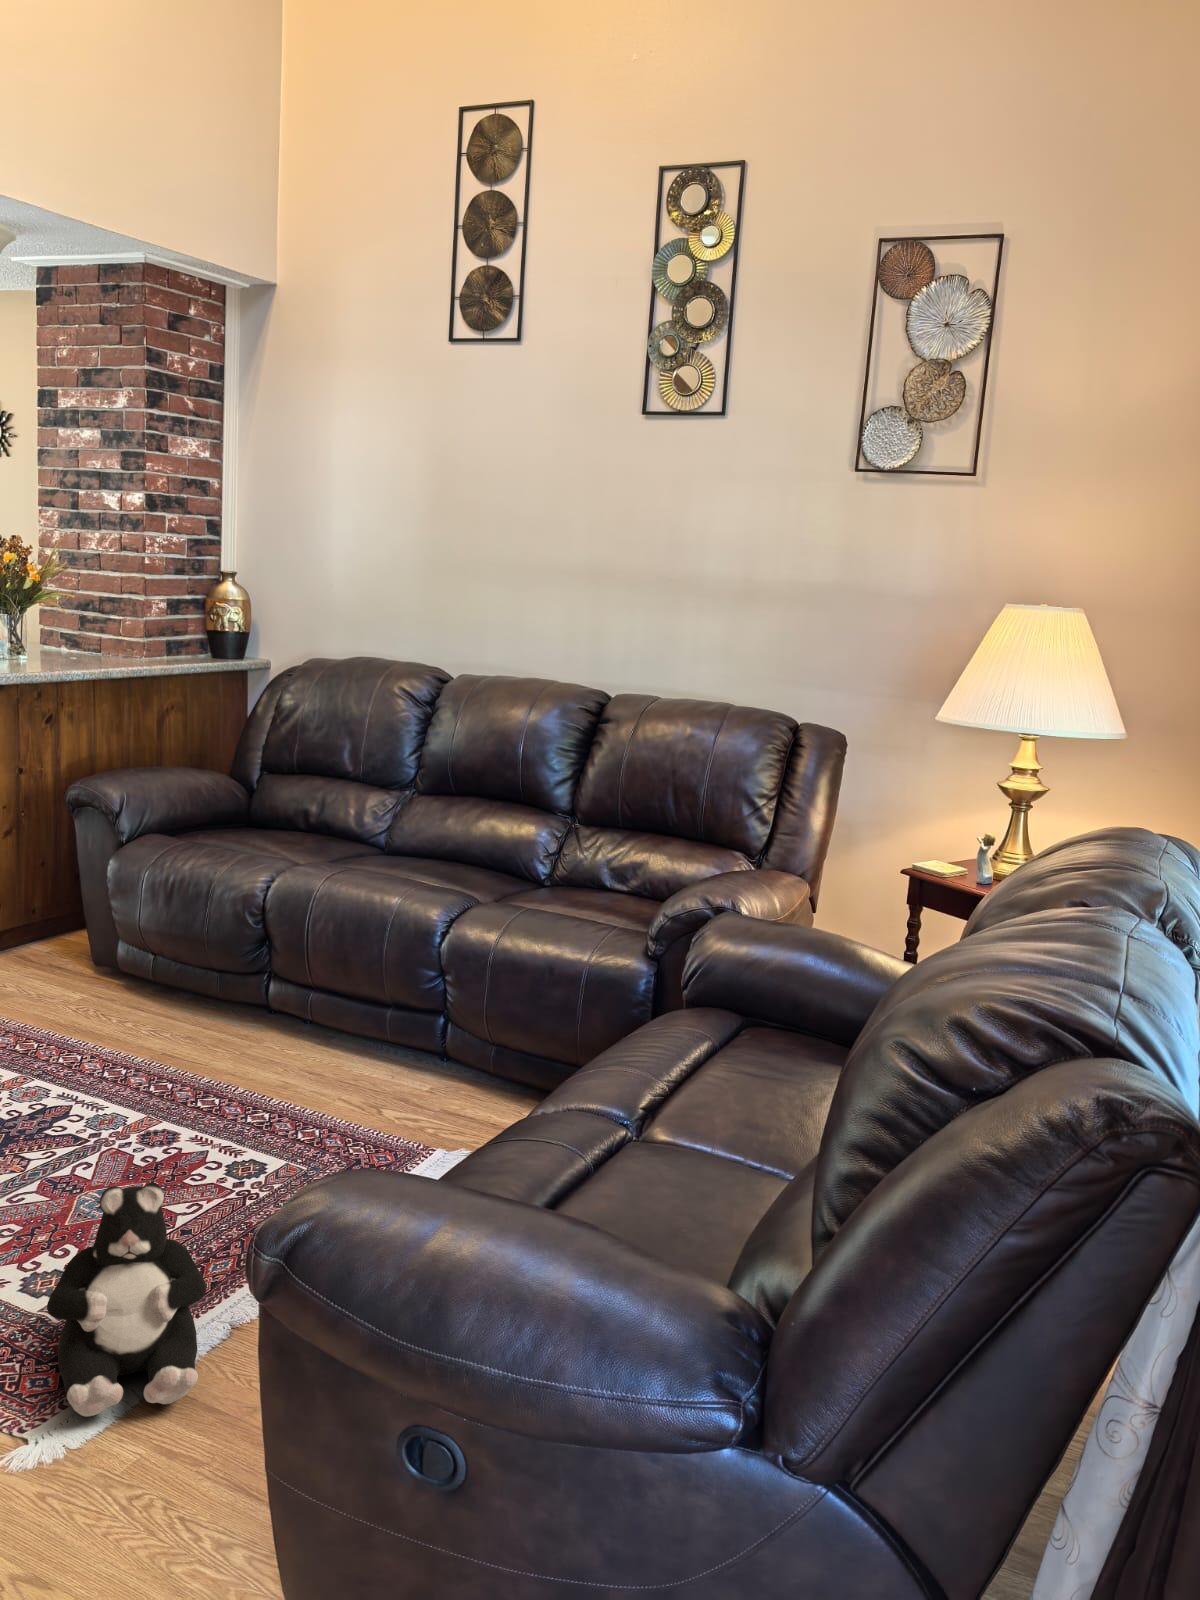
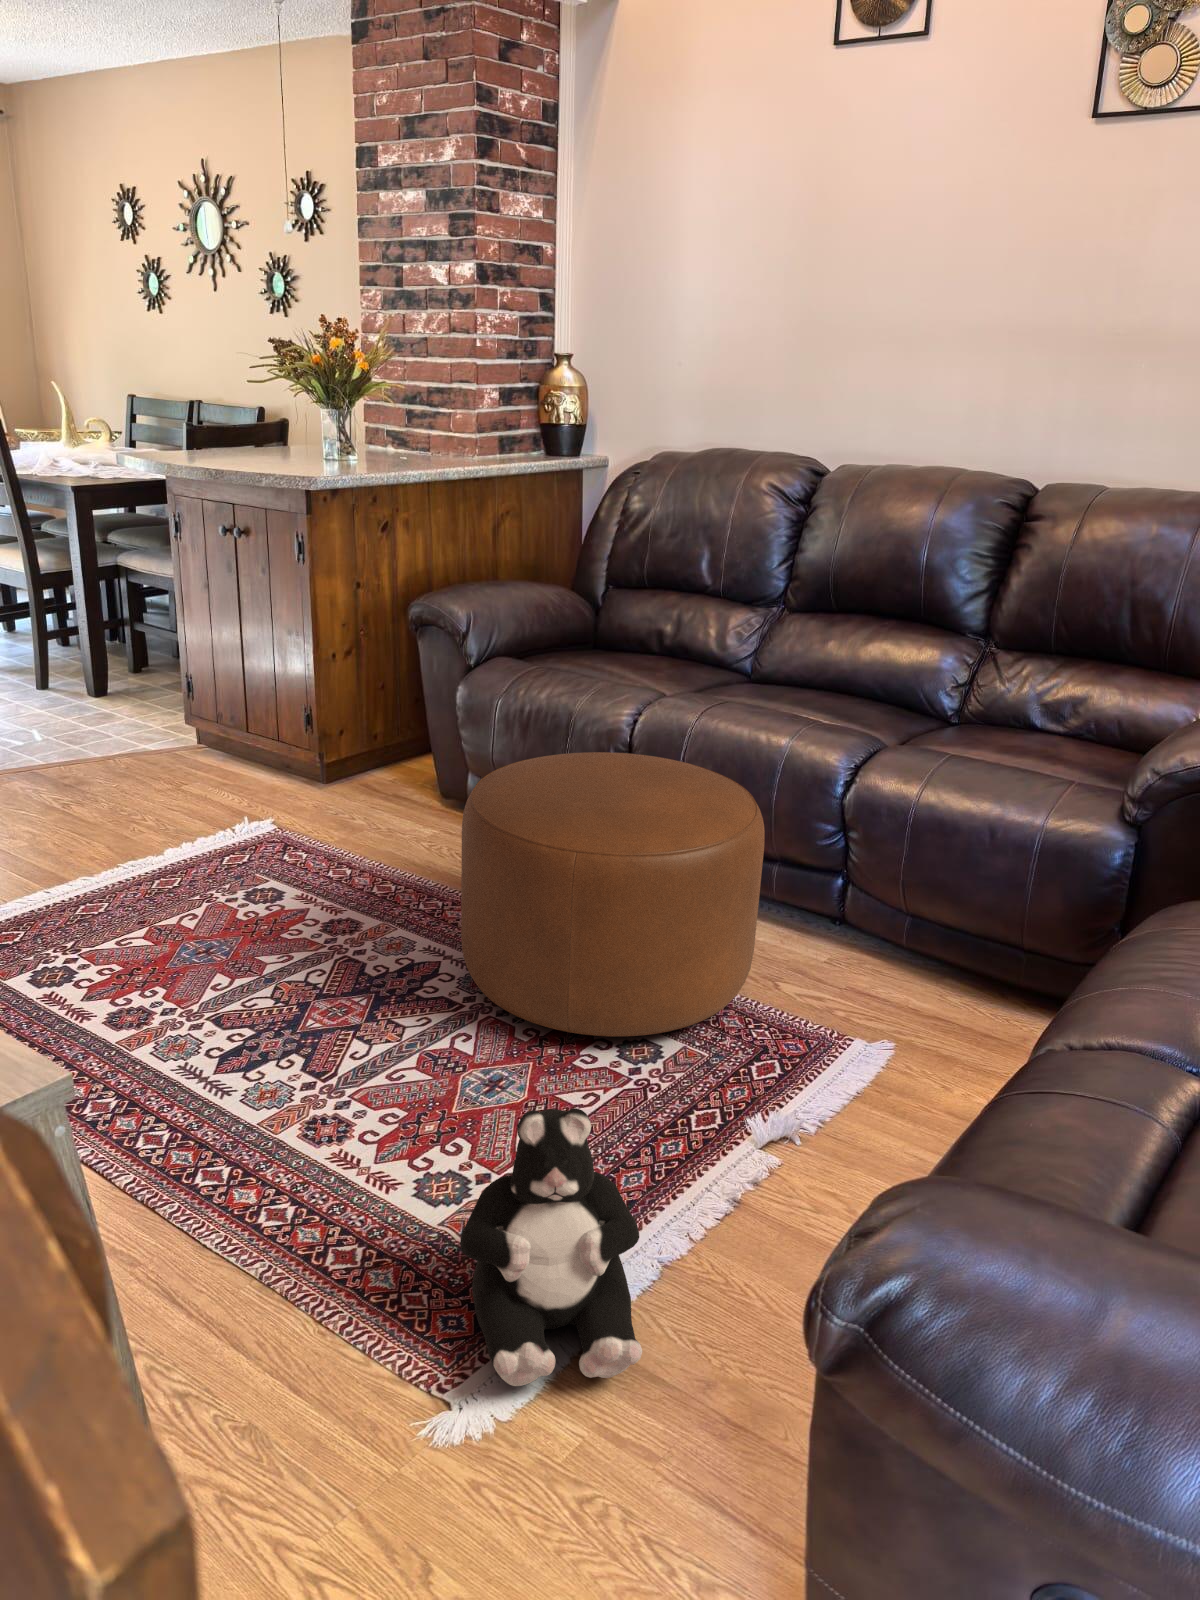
ottoman: none [90,916,363,1158] -> present [461,752,765,1036]

